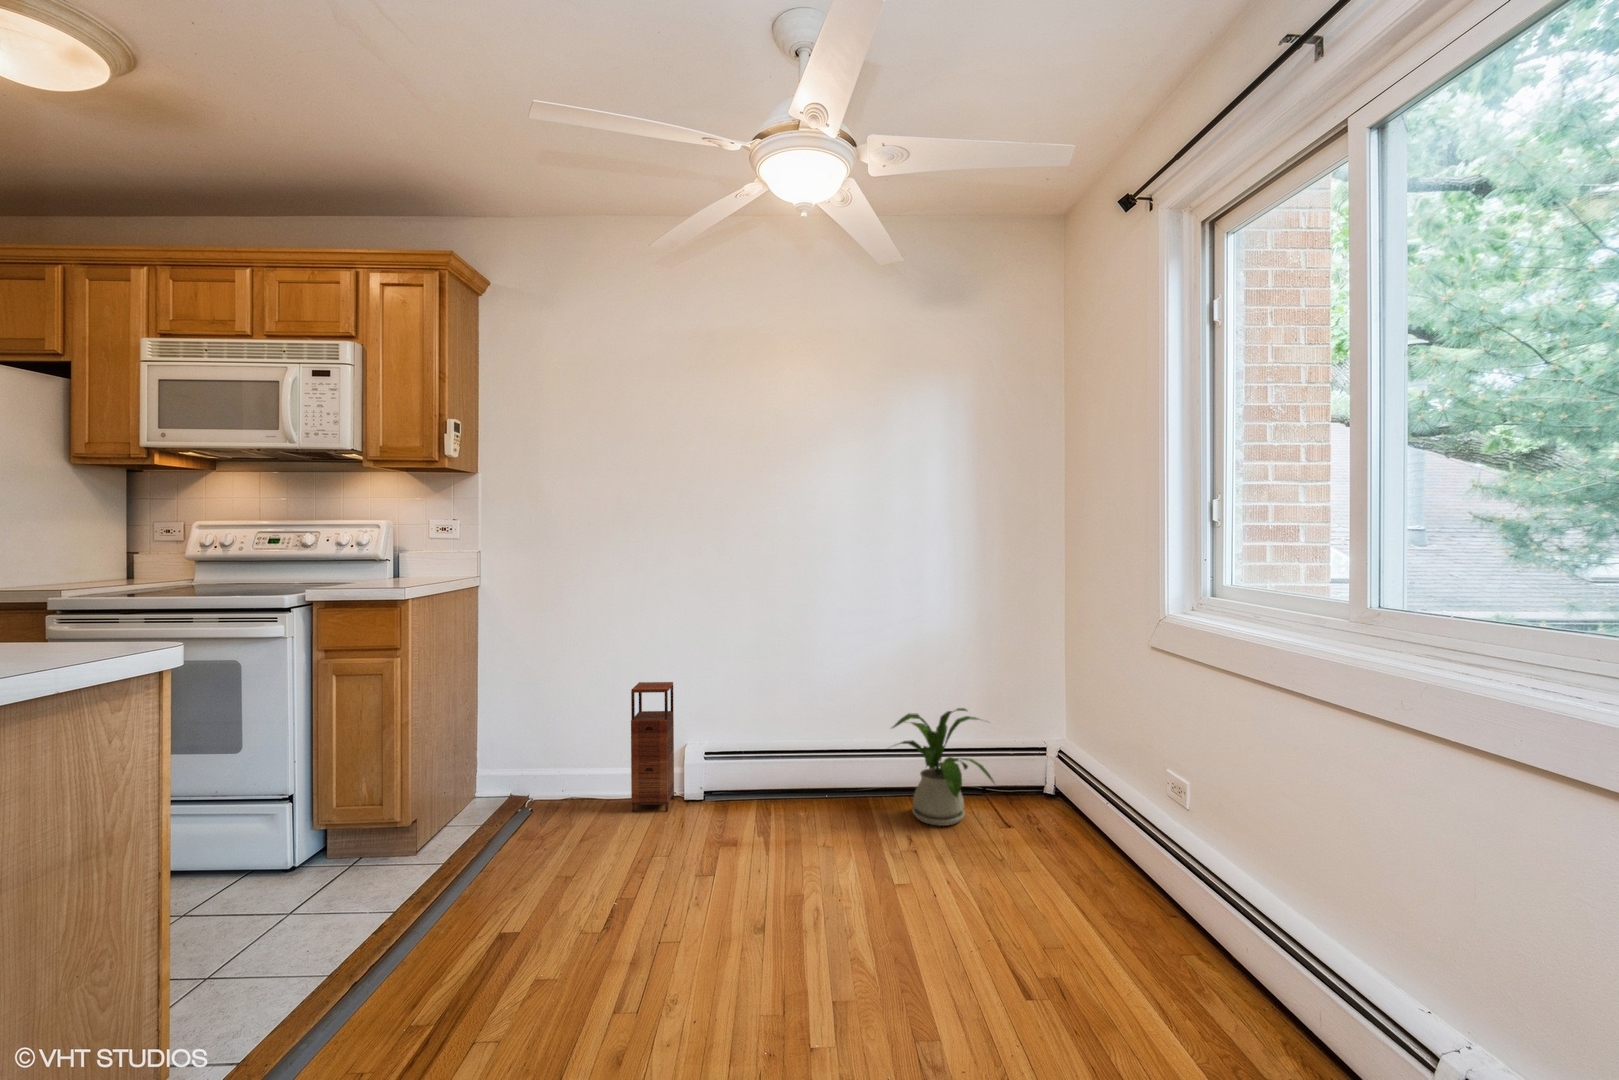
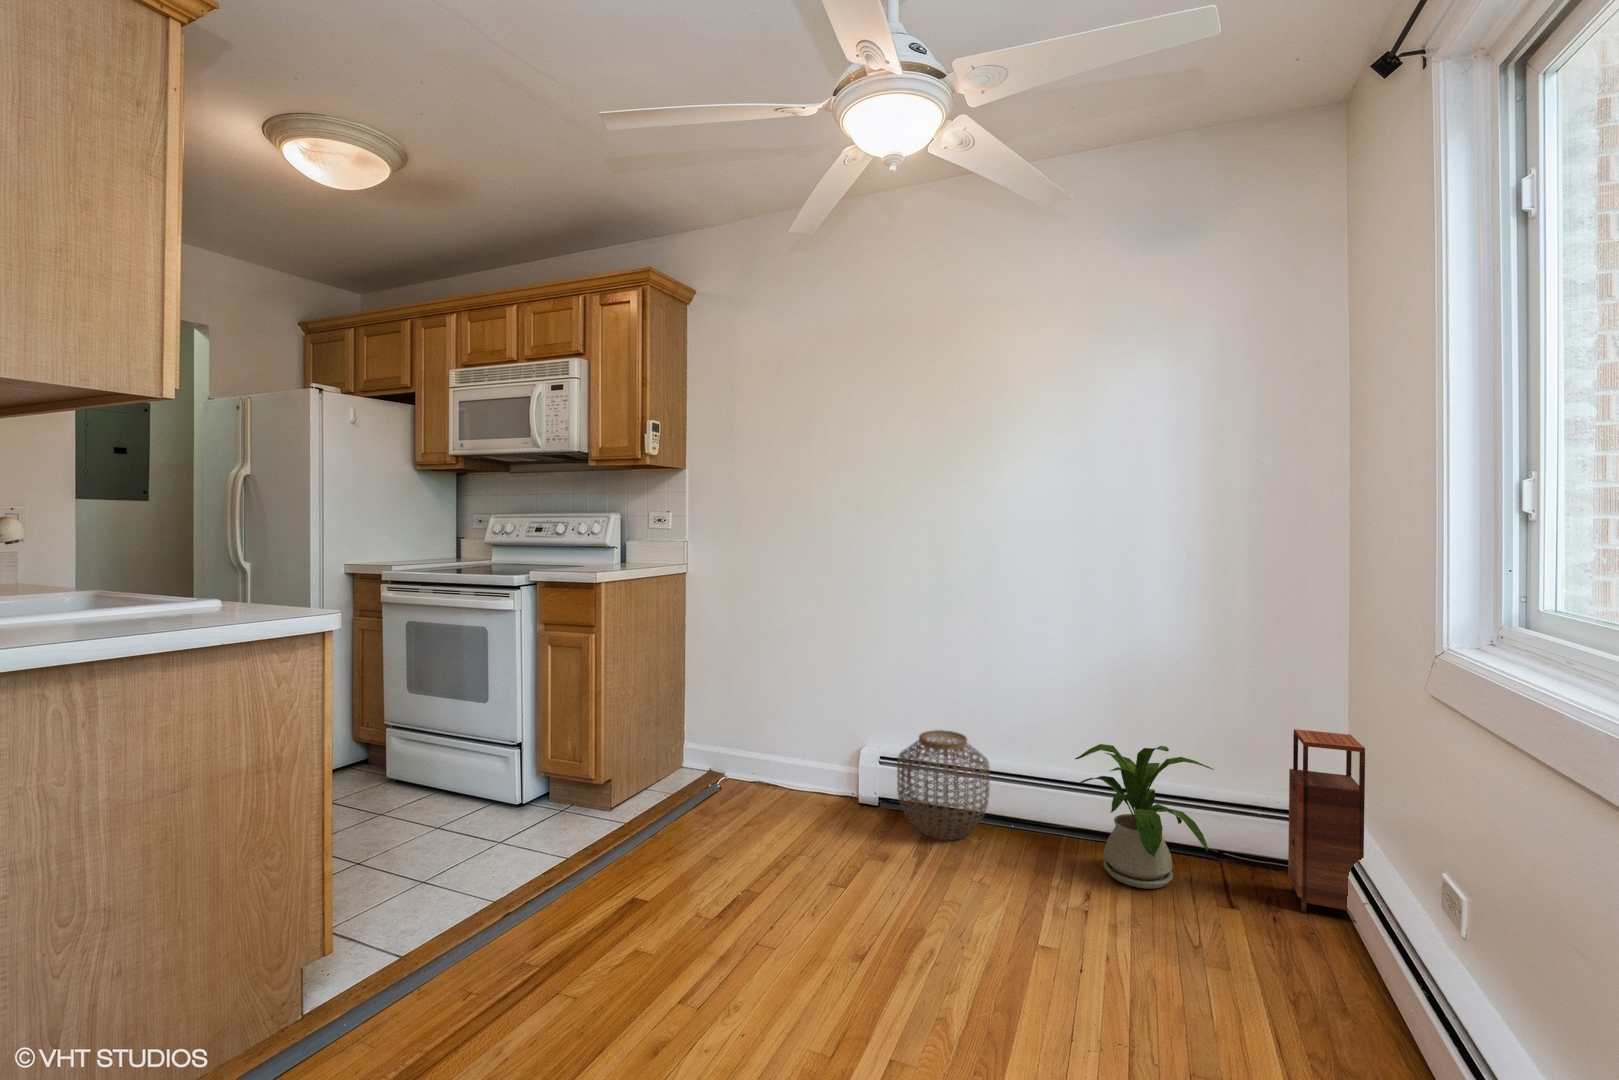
storage cabinet: present [631,682,674,812] -> present [1288,729,1365,912]
woven basket: none [731,720,813,819] -> present [897,730,989,840]

